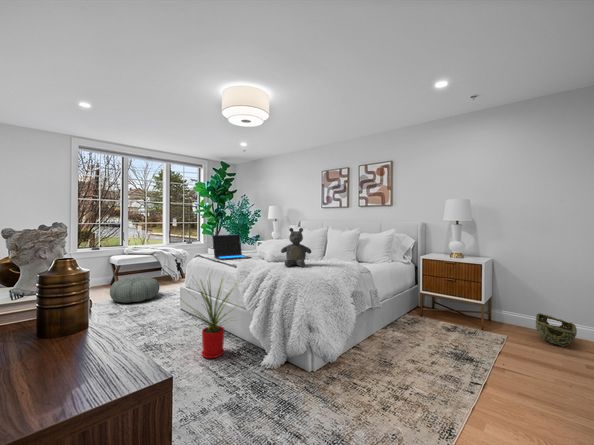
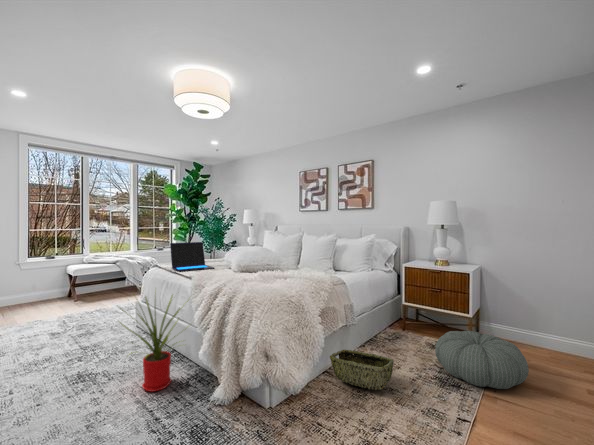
teddy bear: present [281,228,311,267] -> none [242,235,277,280]
pouf: present [110,277,160,303] -> present [435,331,529,389]
woven basket: present [536,313,577,346] -> present [330,350,394,390]

